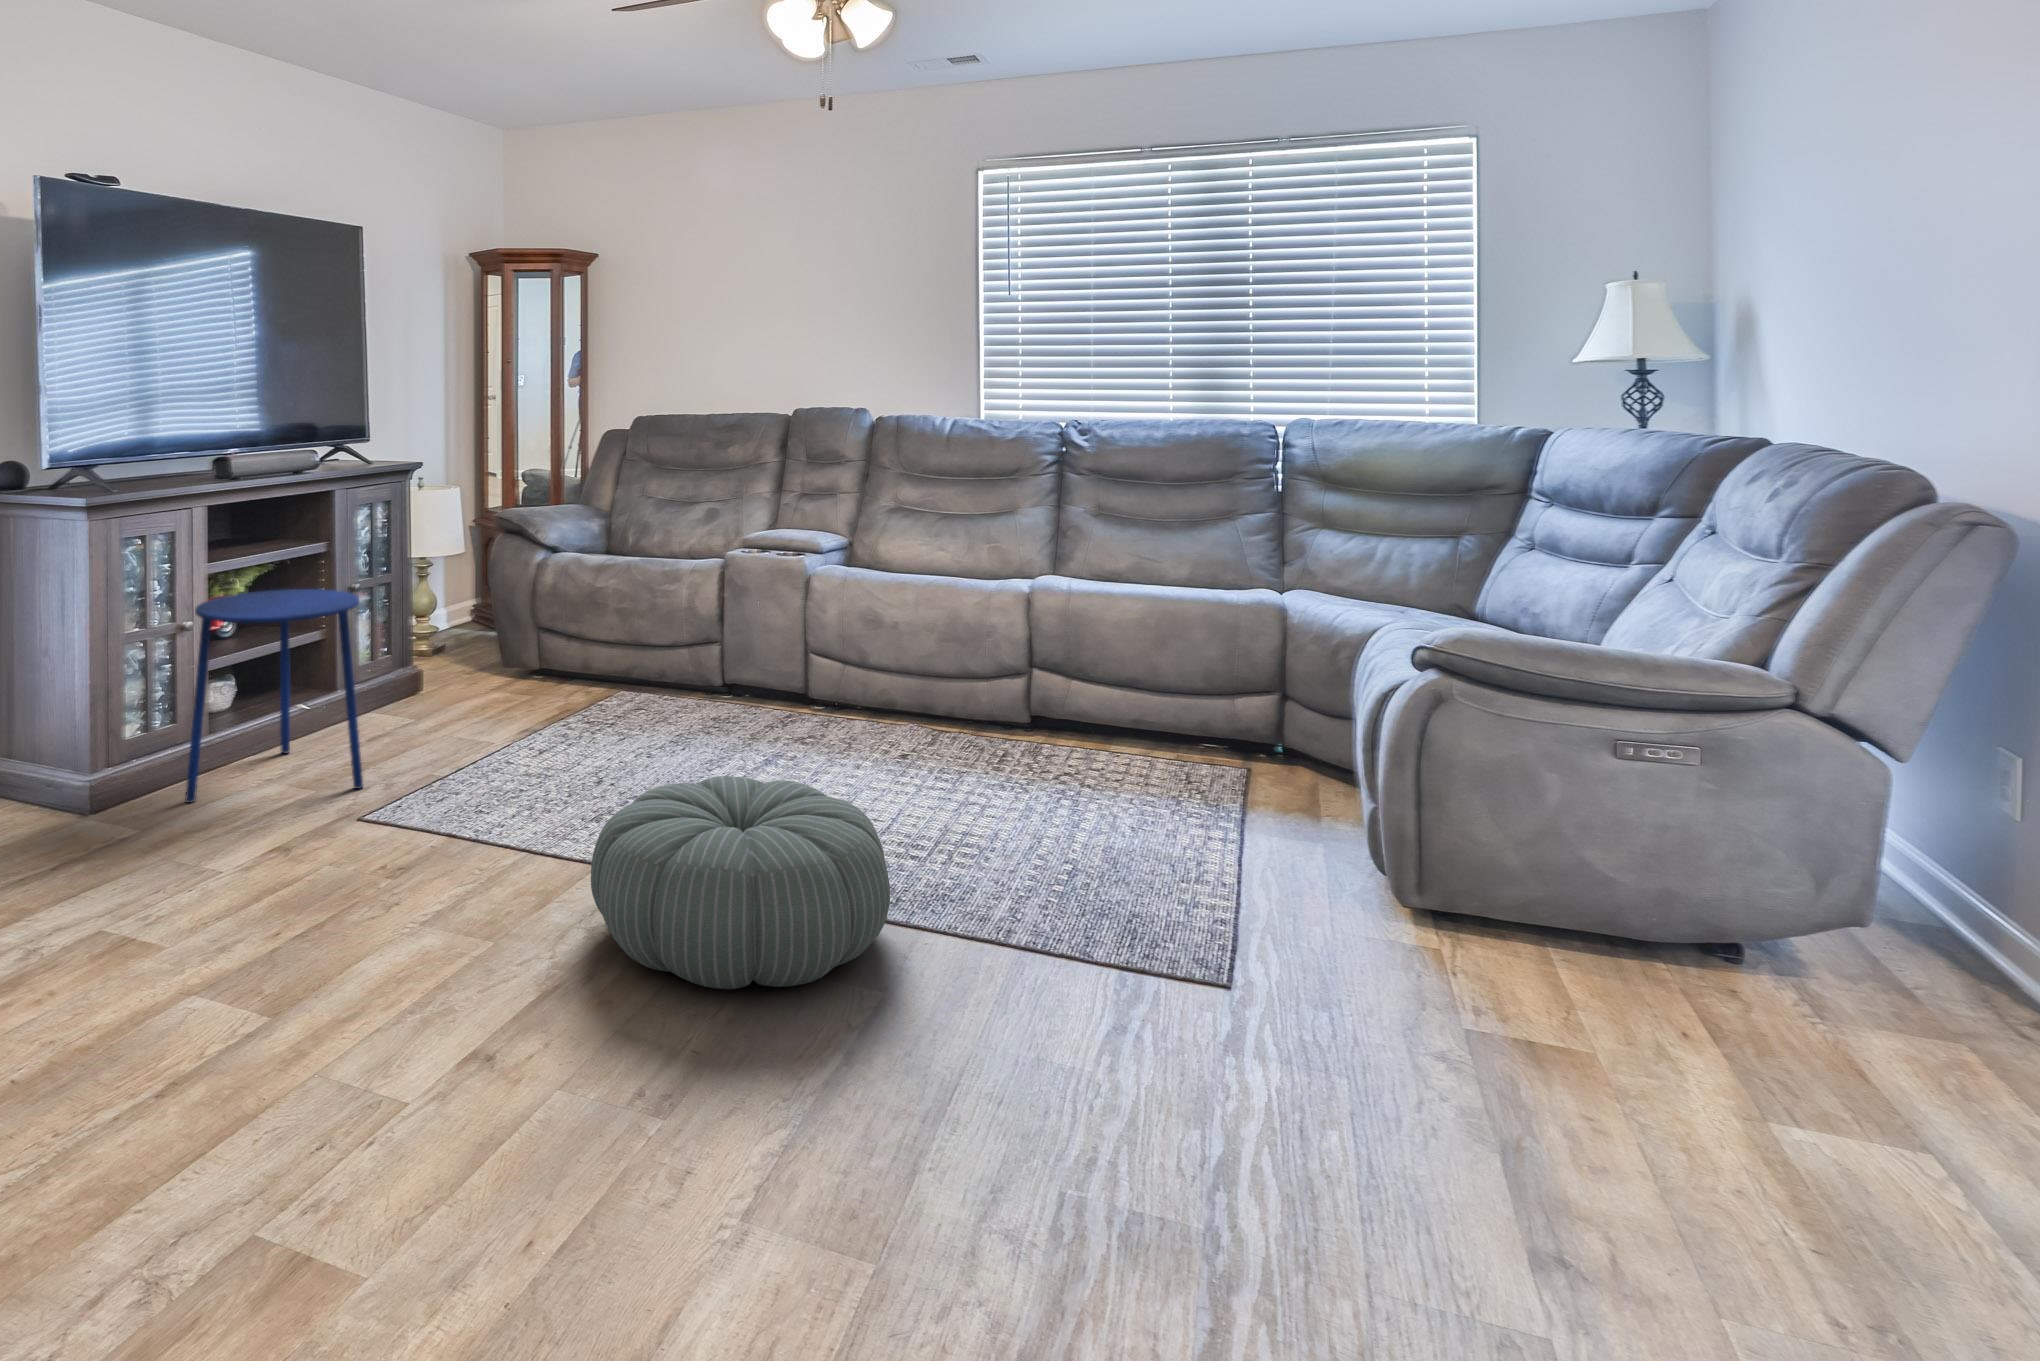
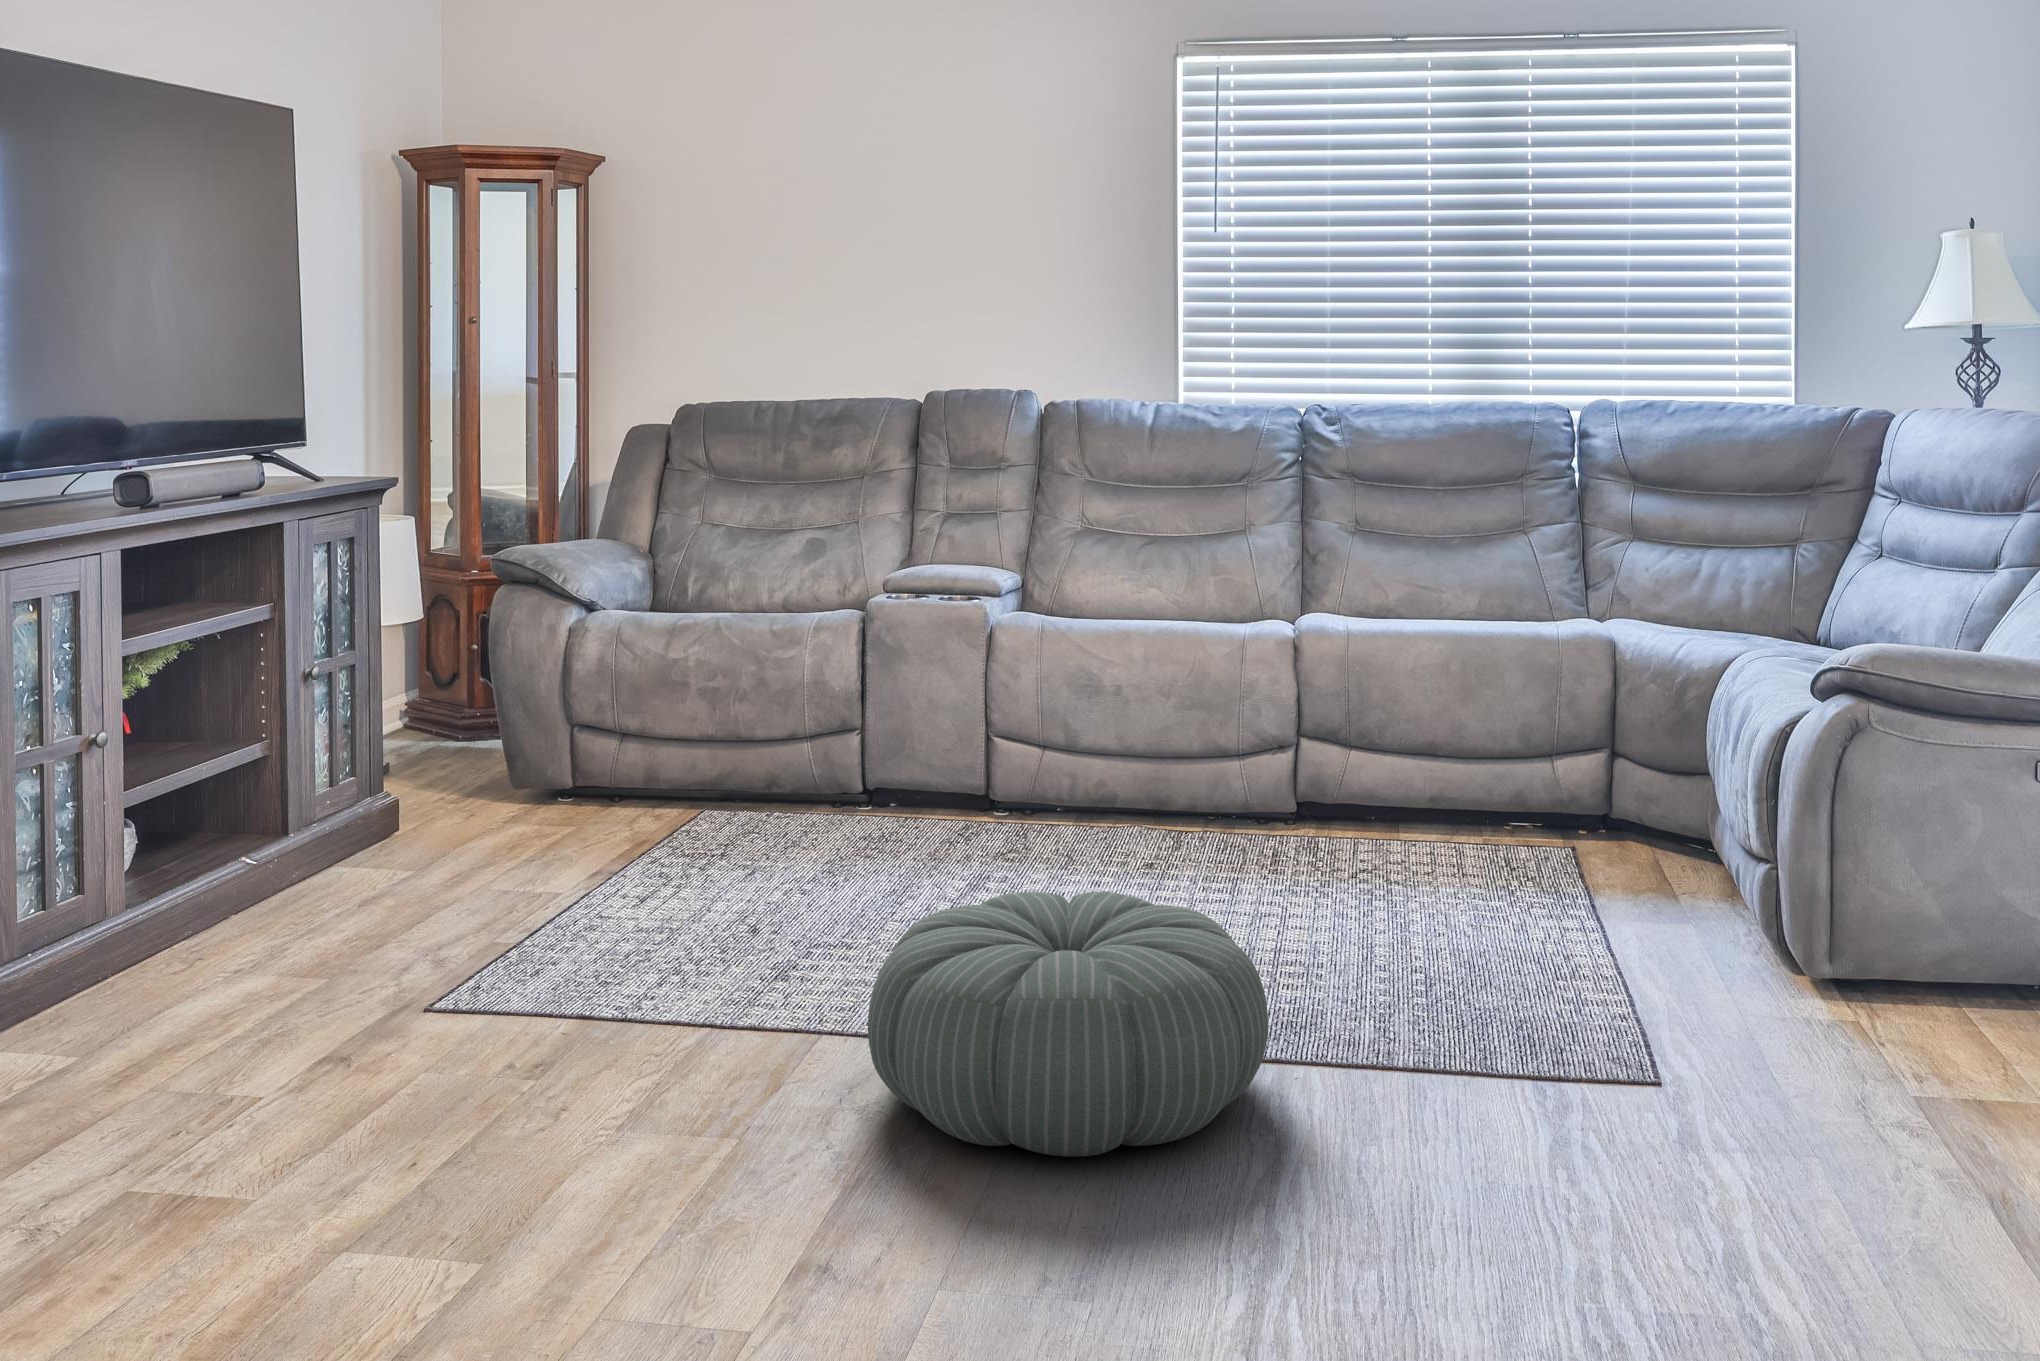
side table: present [185,589,363,803] -> none [115,678,400,1019]

